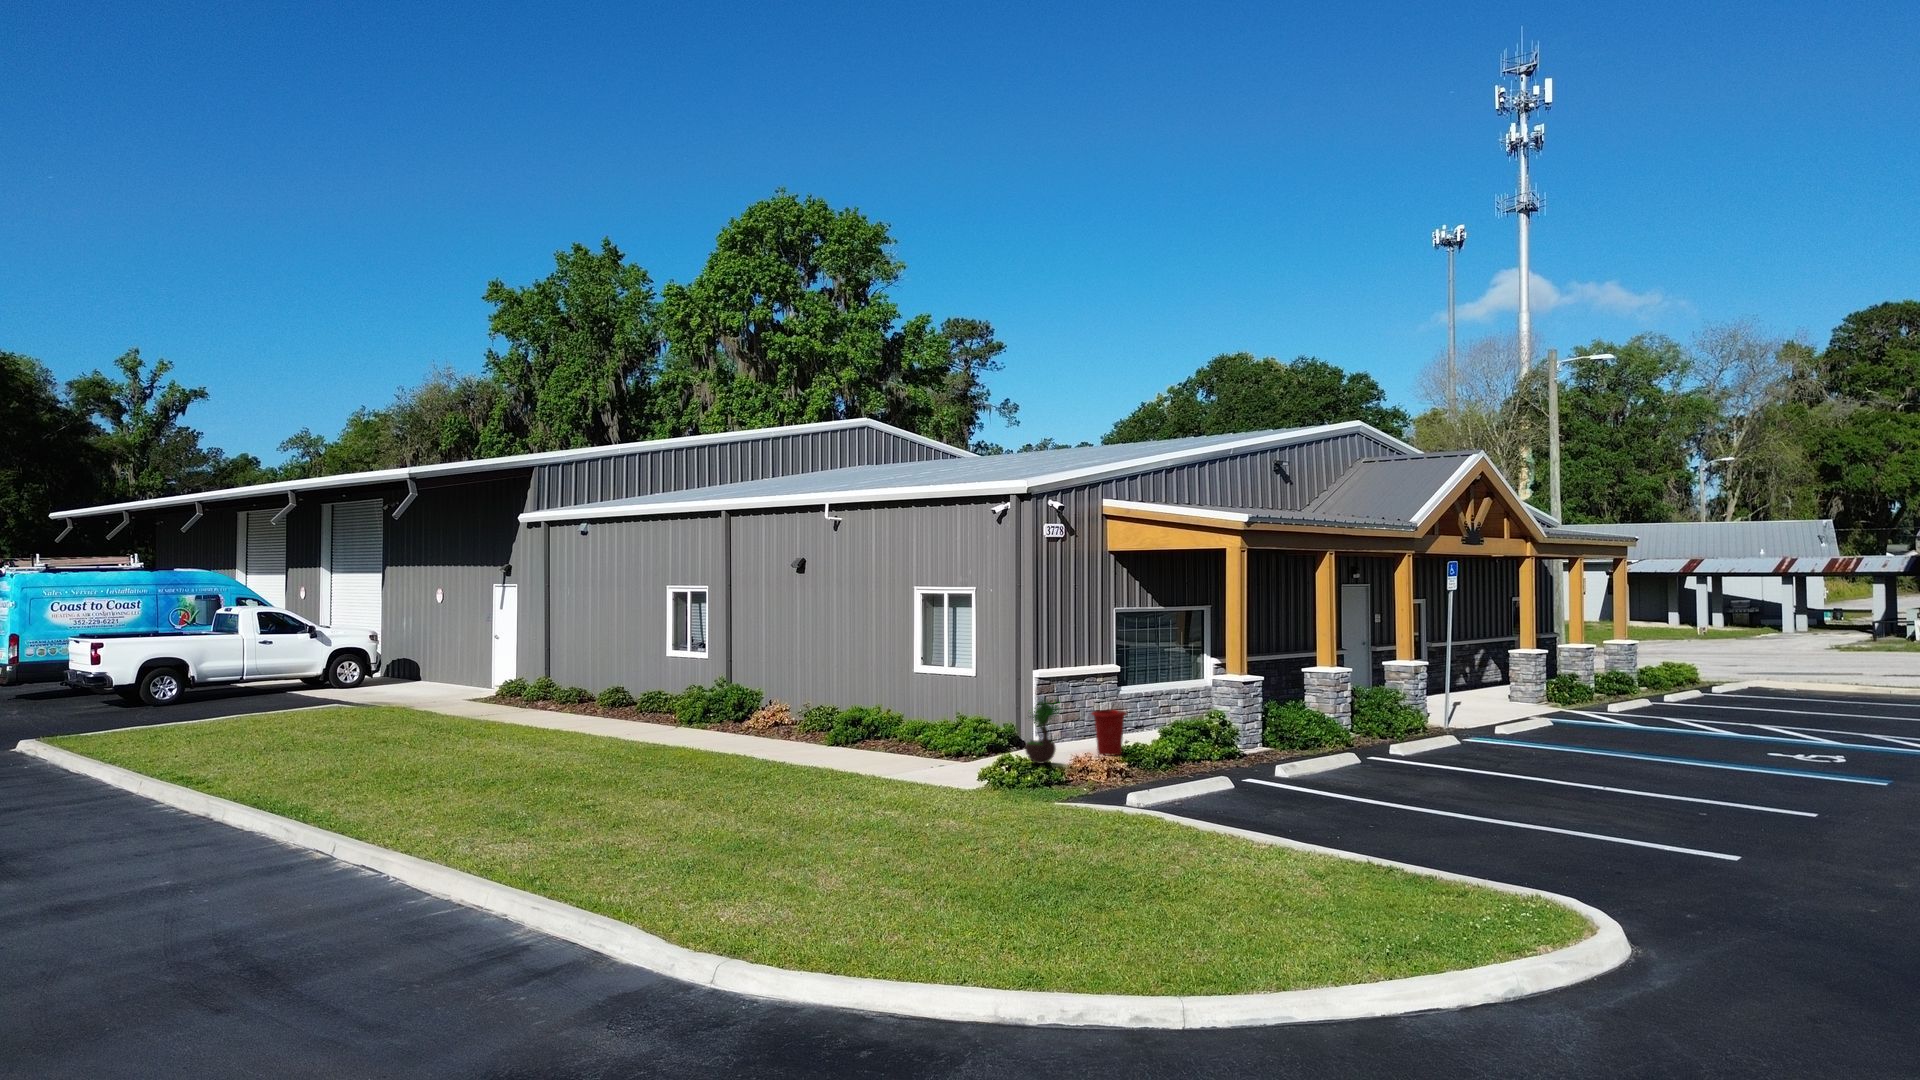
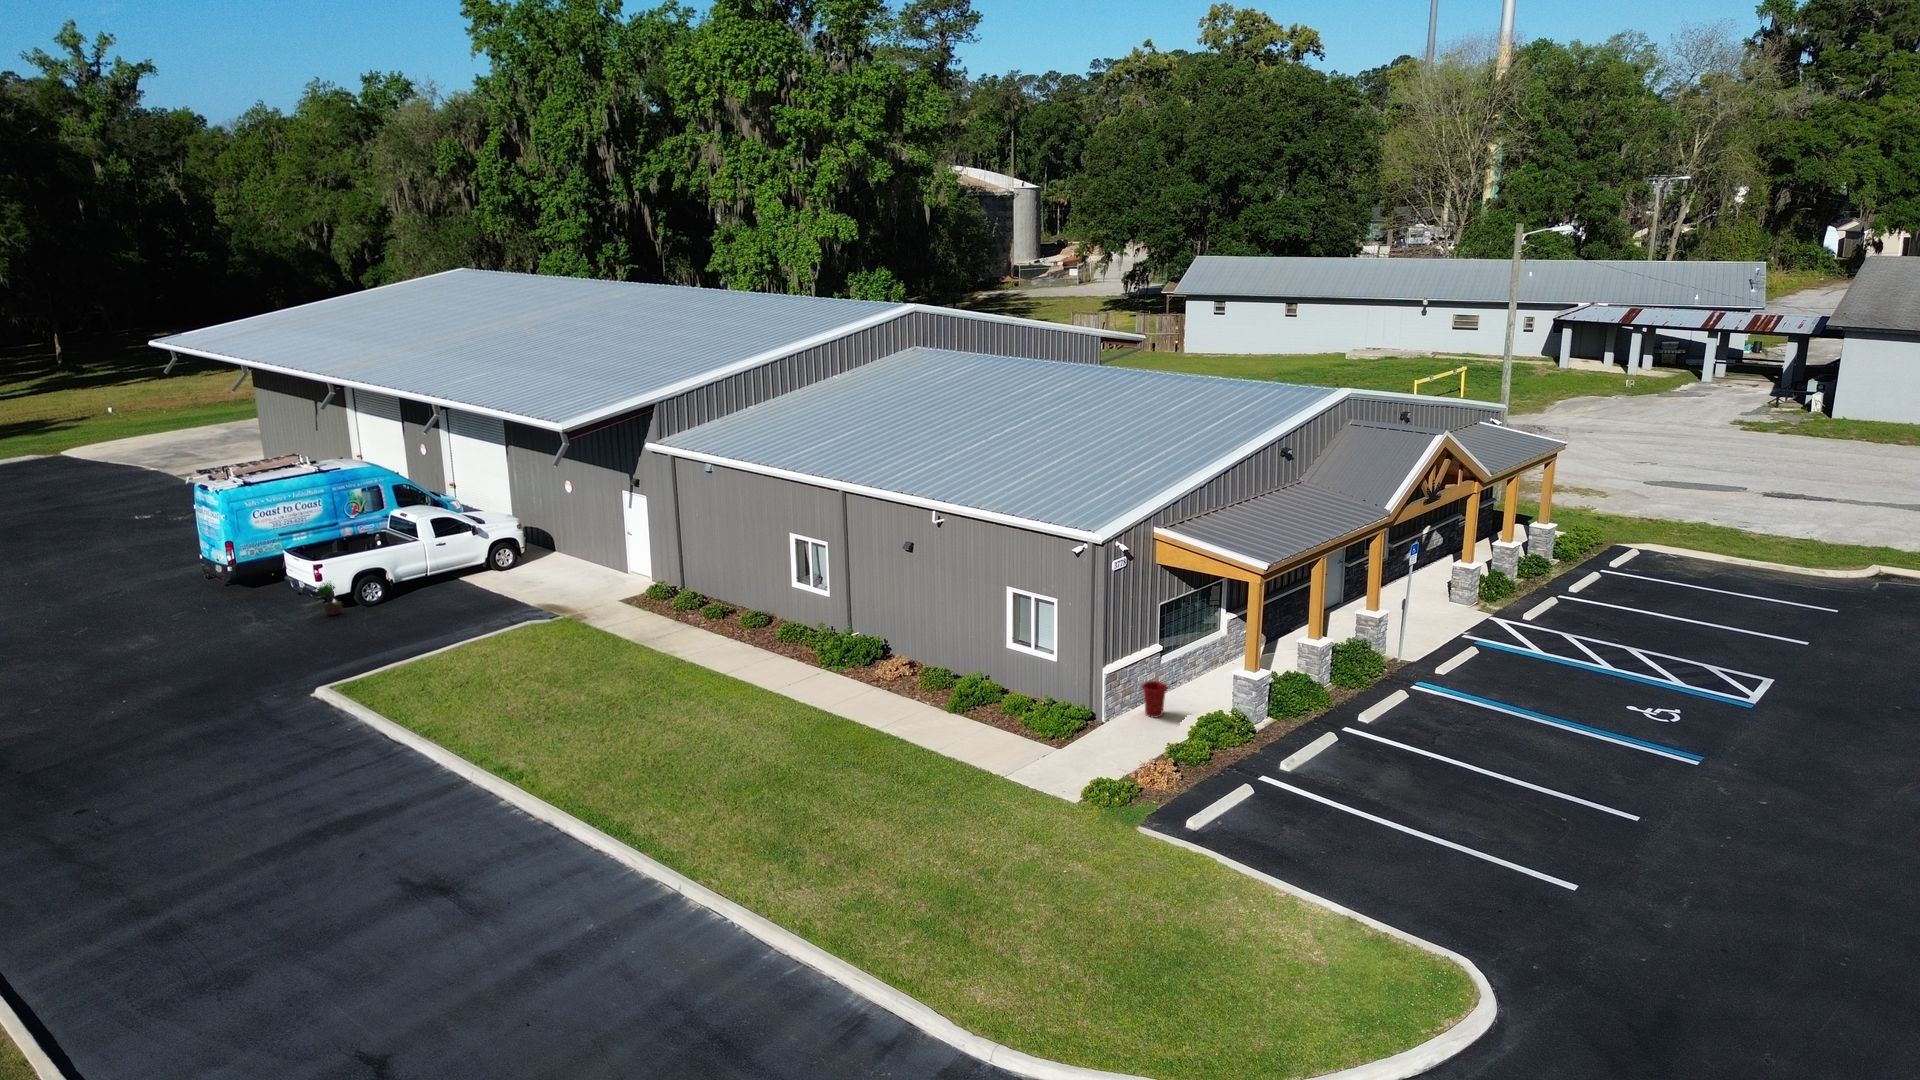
potted tree: present [1025,699,1060,764] -> present [316,581,342,615]

